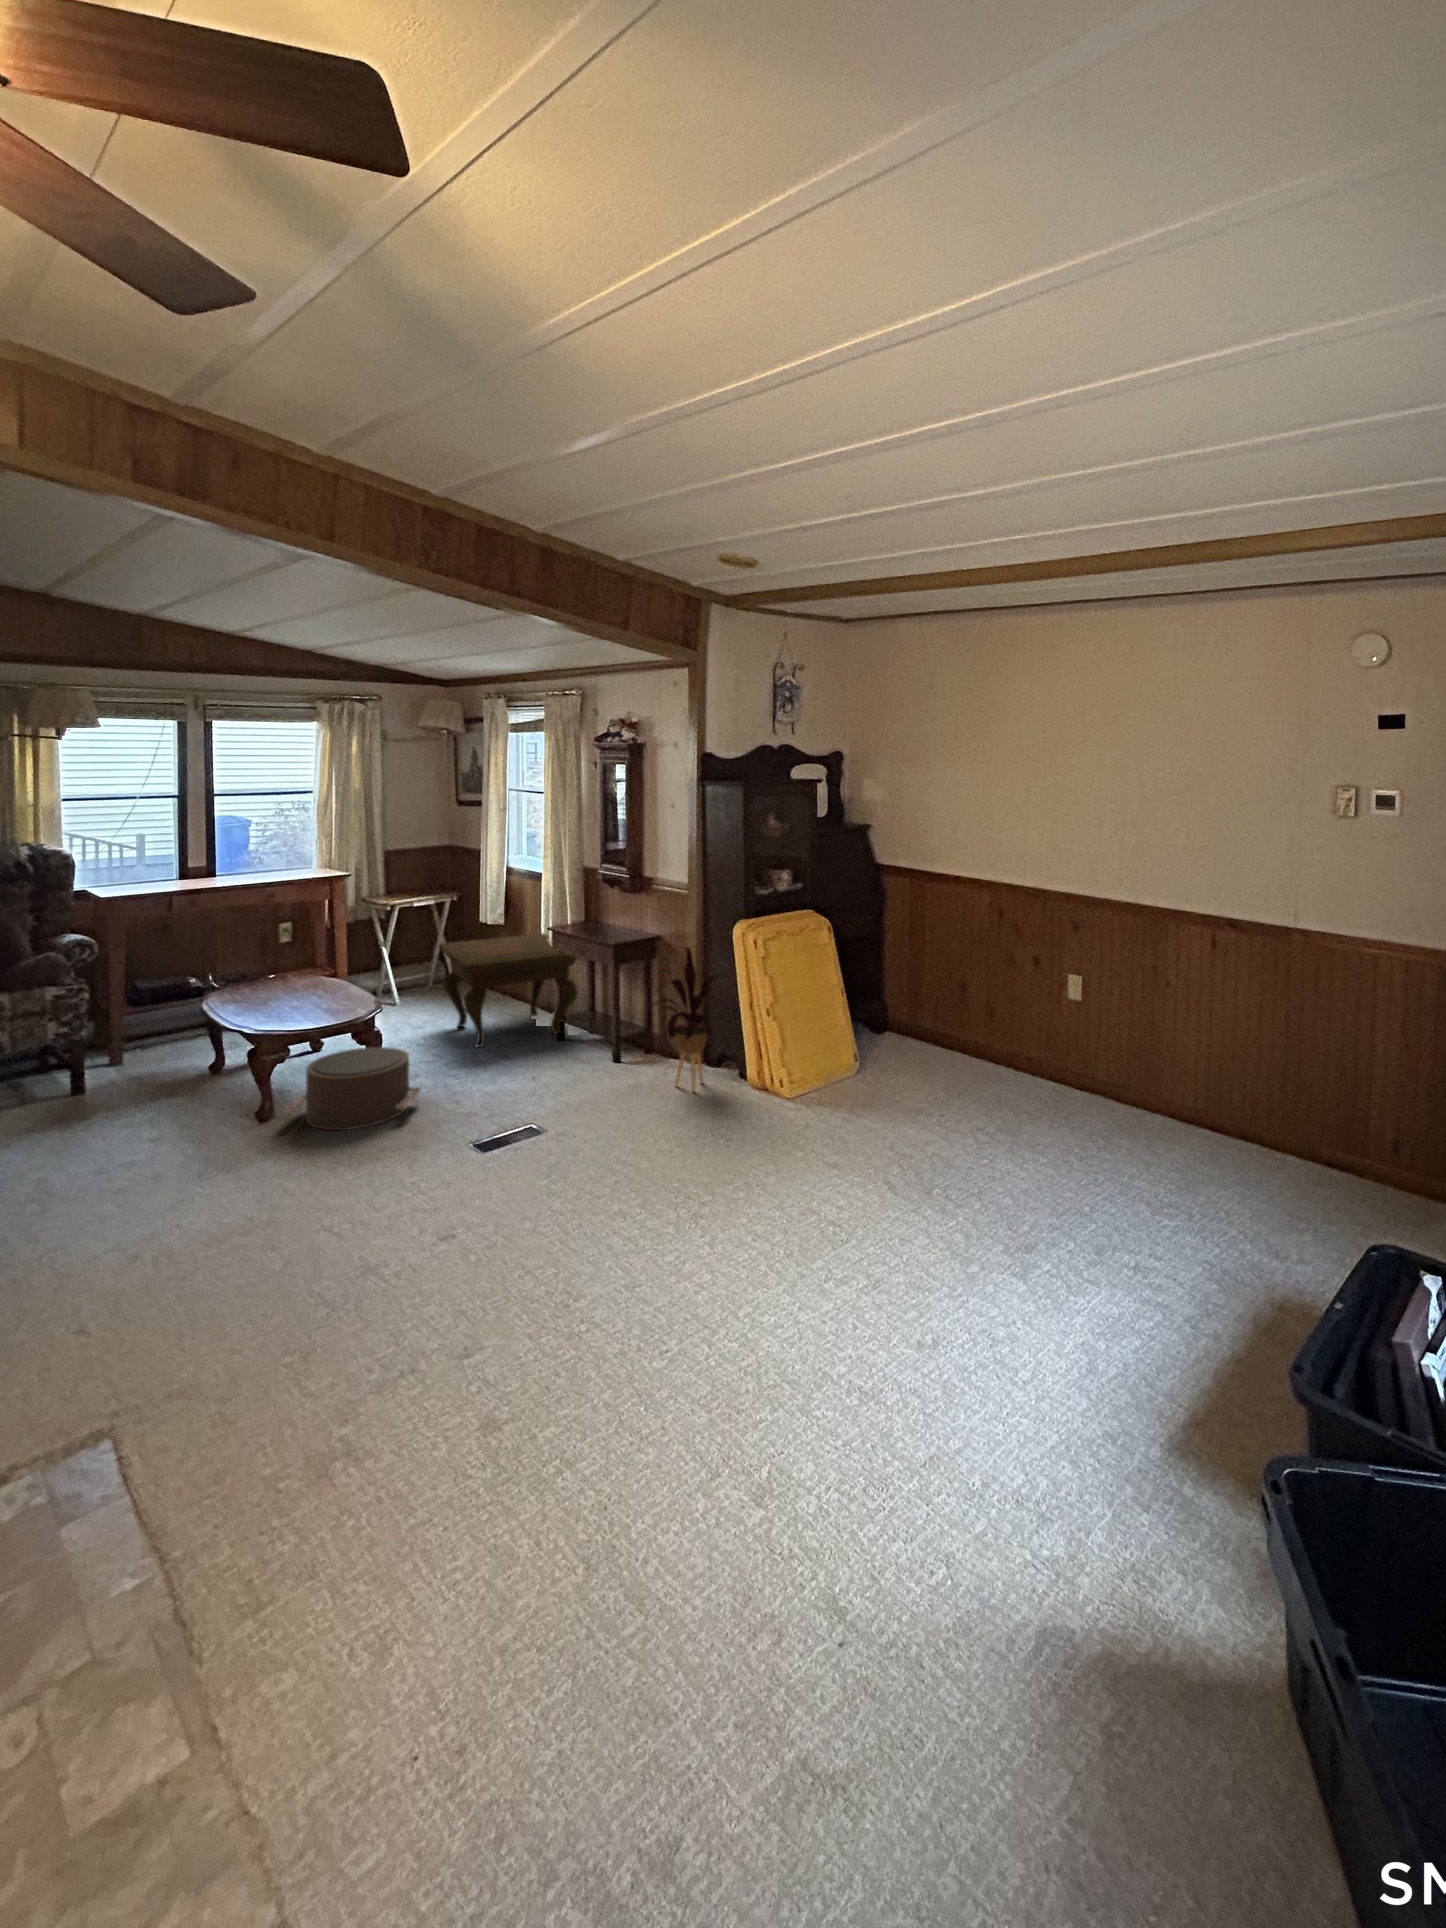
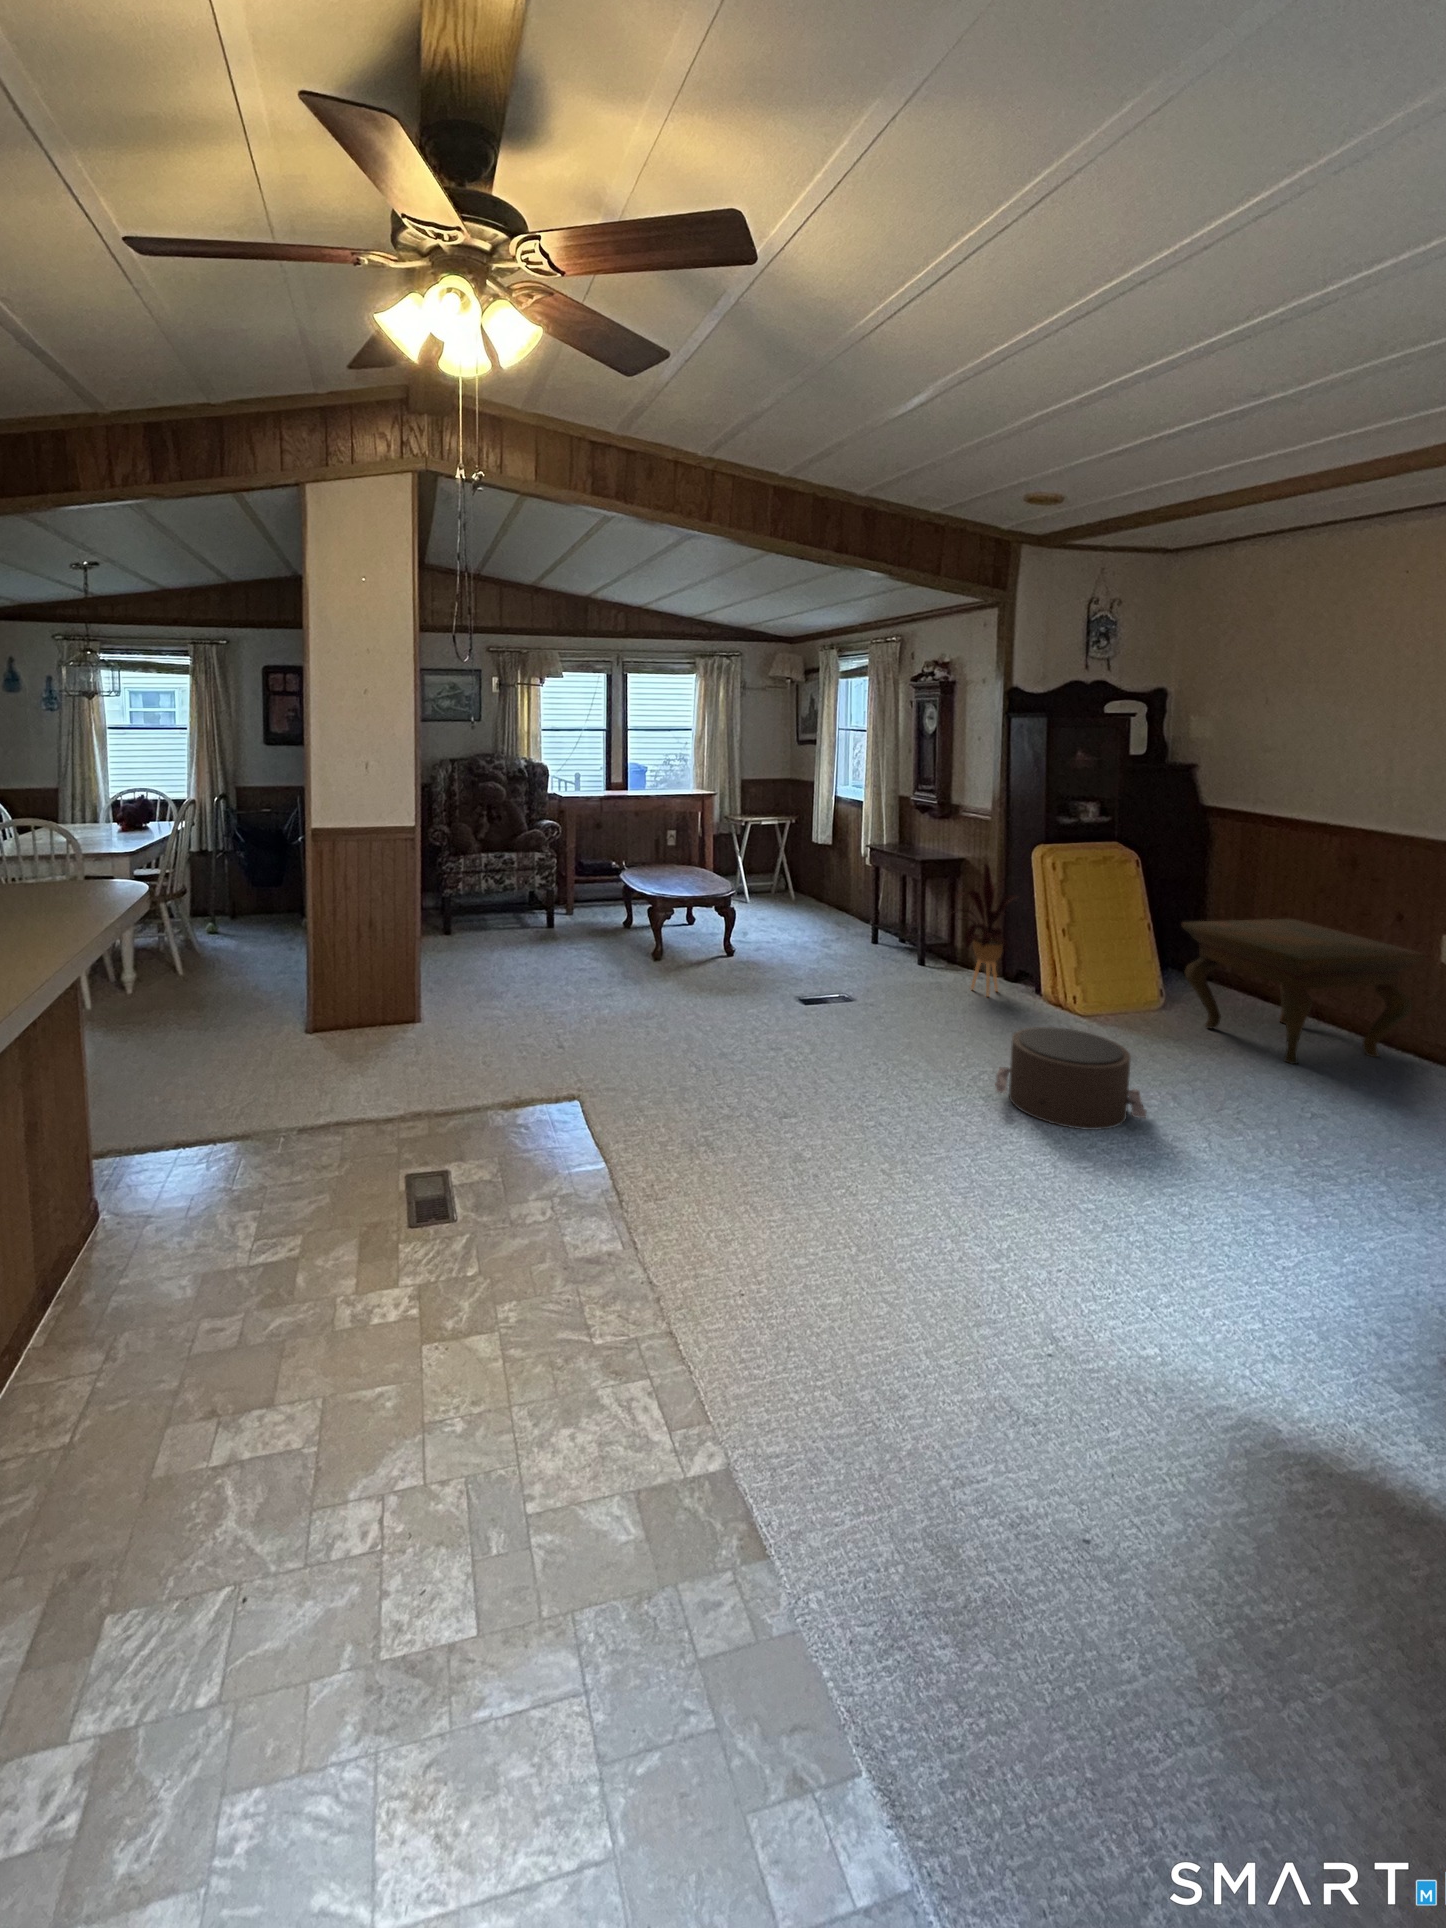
side table: present [439,933,578,1047] -> present [1182,919,1425,1064]
pouf: present [284,1047,420,1130] -> present [995,1027,1146,1130]

